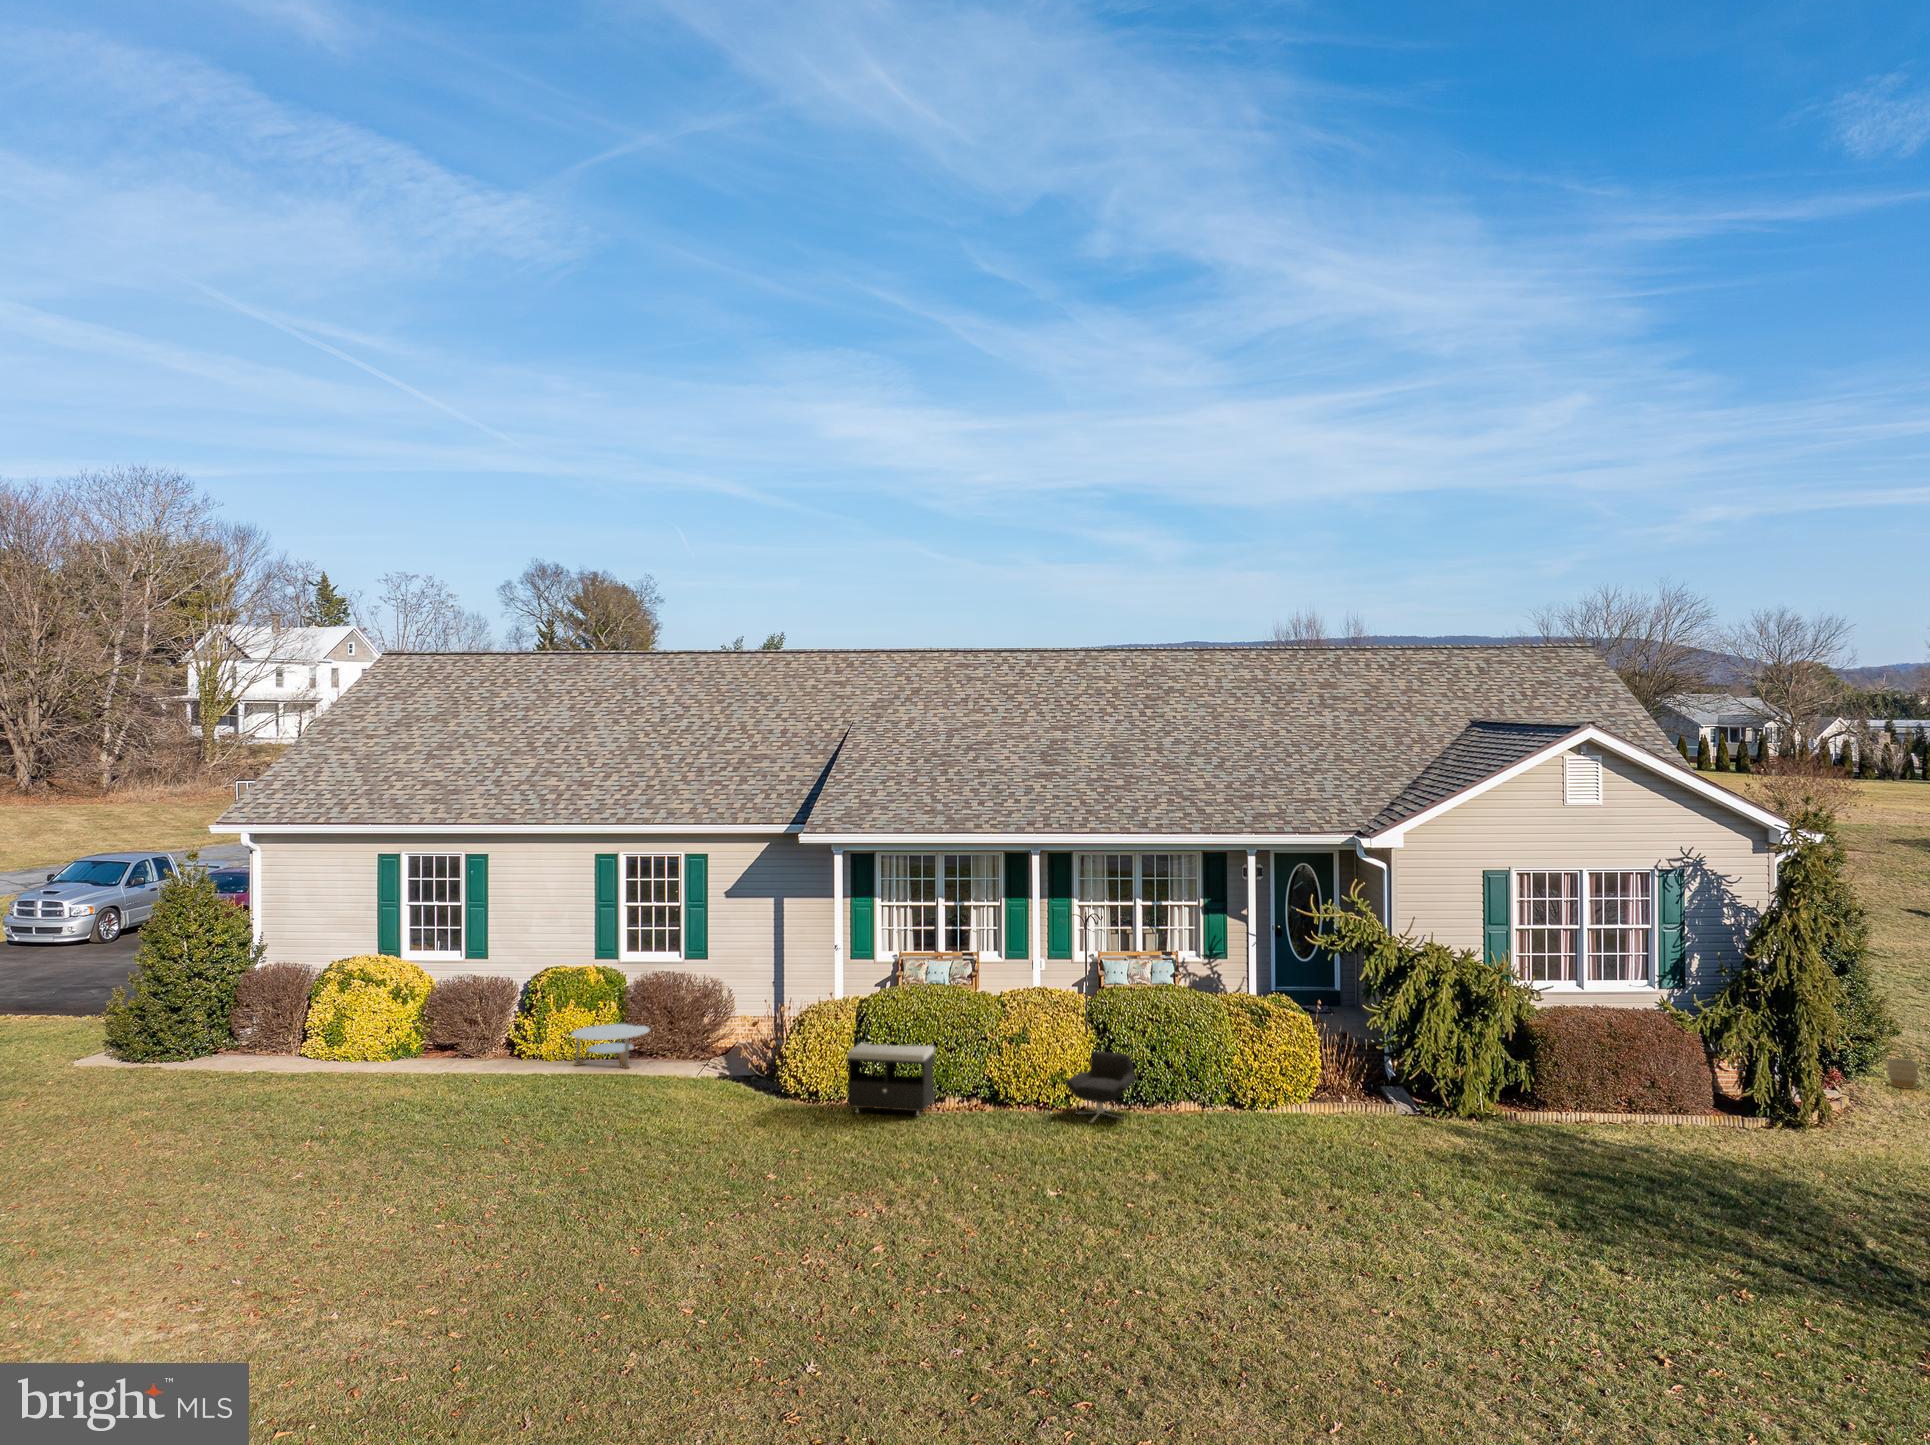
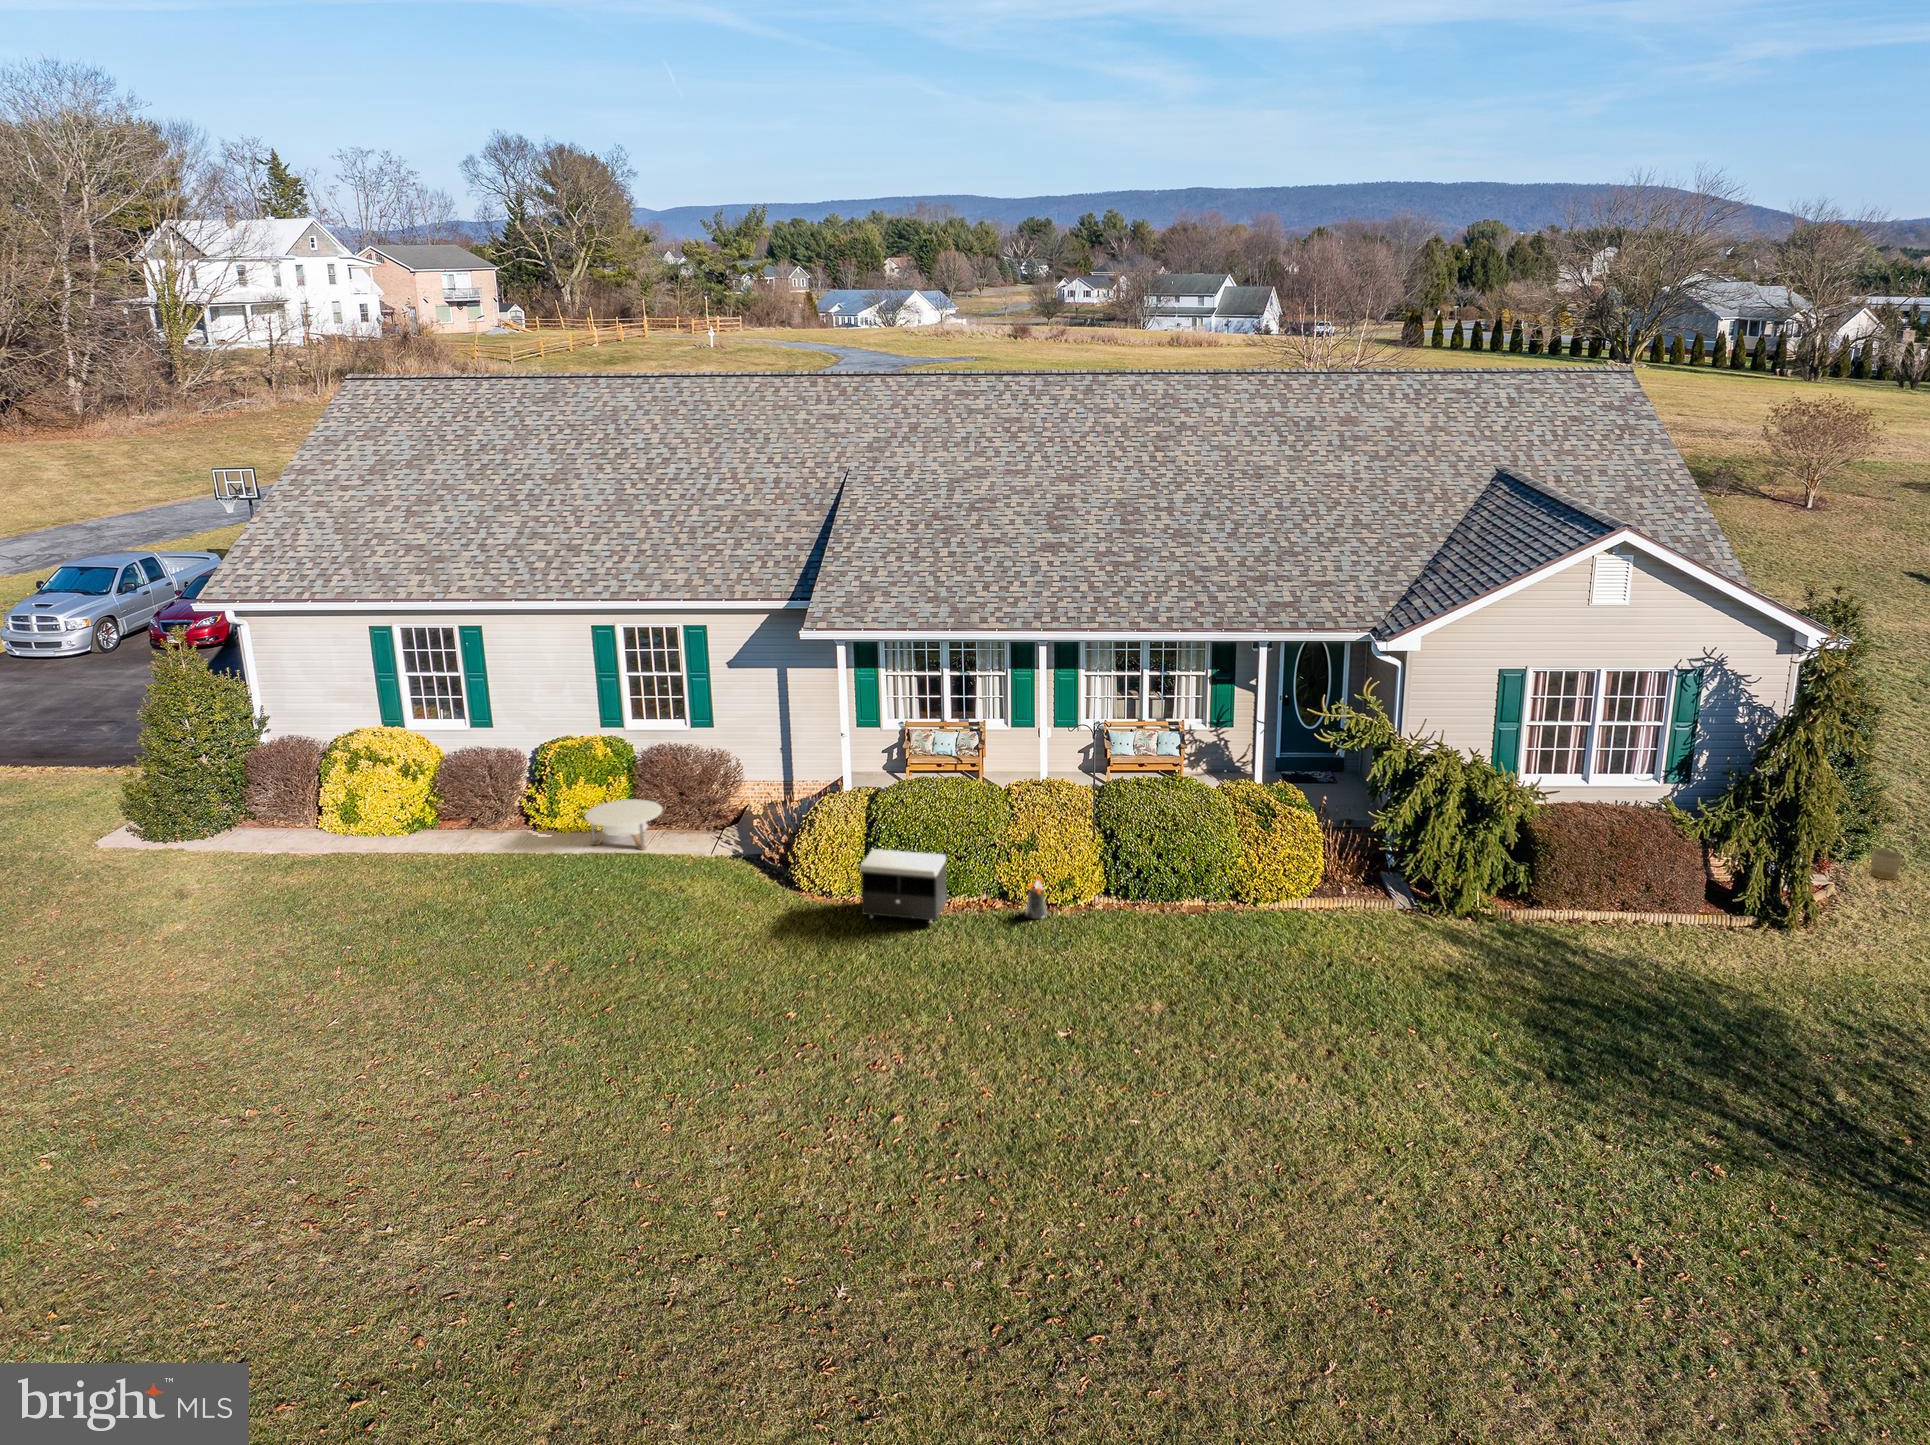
lounge chair: present [1065,1051,1135,1122] -> none [1073,857,1142,934]
watering can: none [1015,1069,1038,1113] -> present [1025,877,1047,919]

